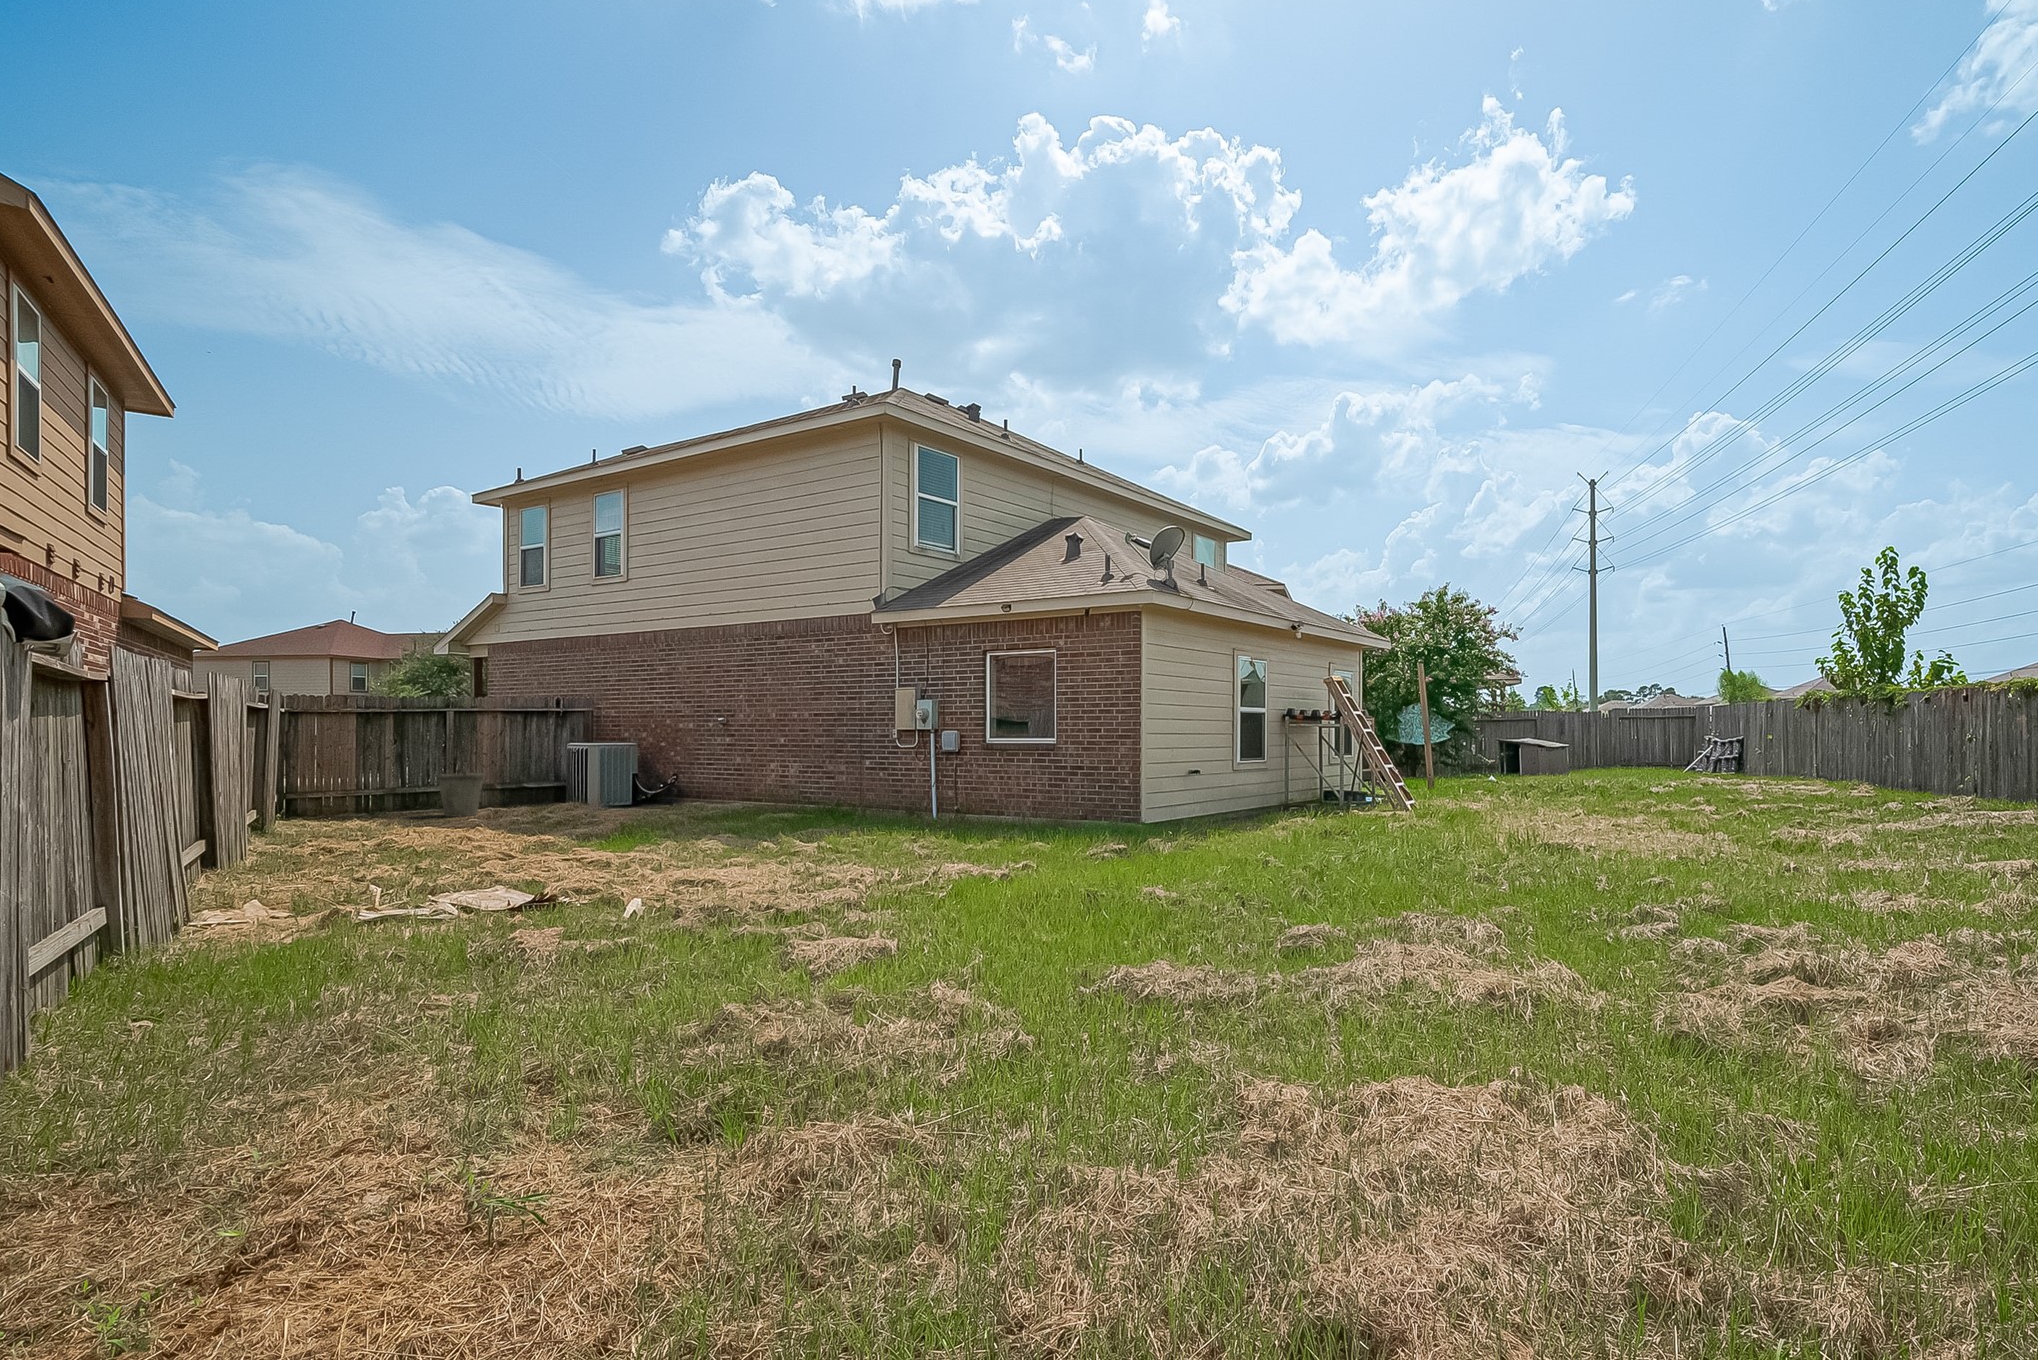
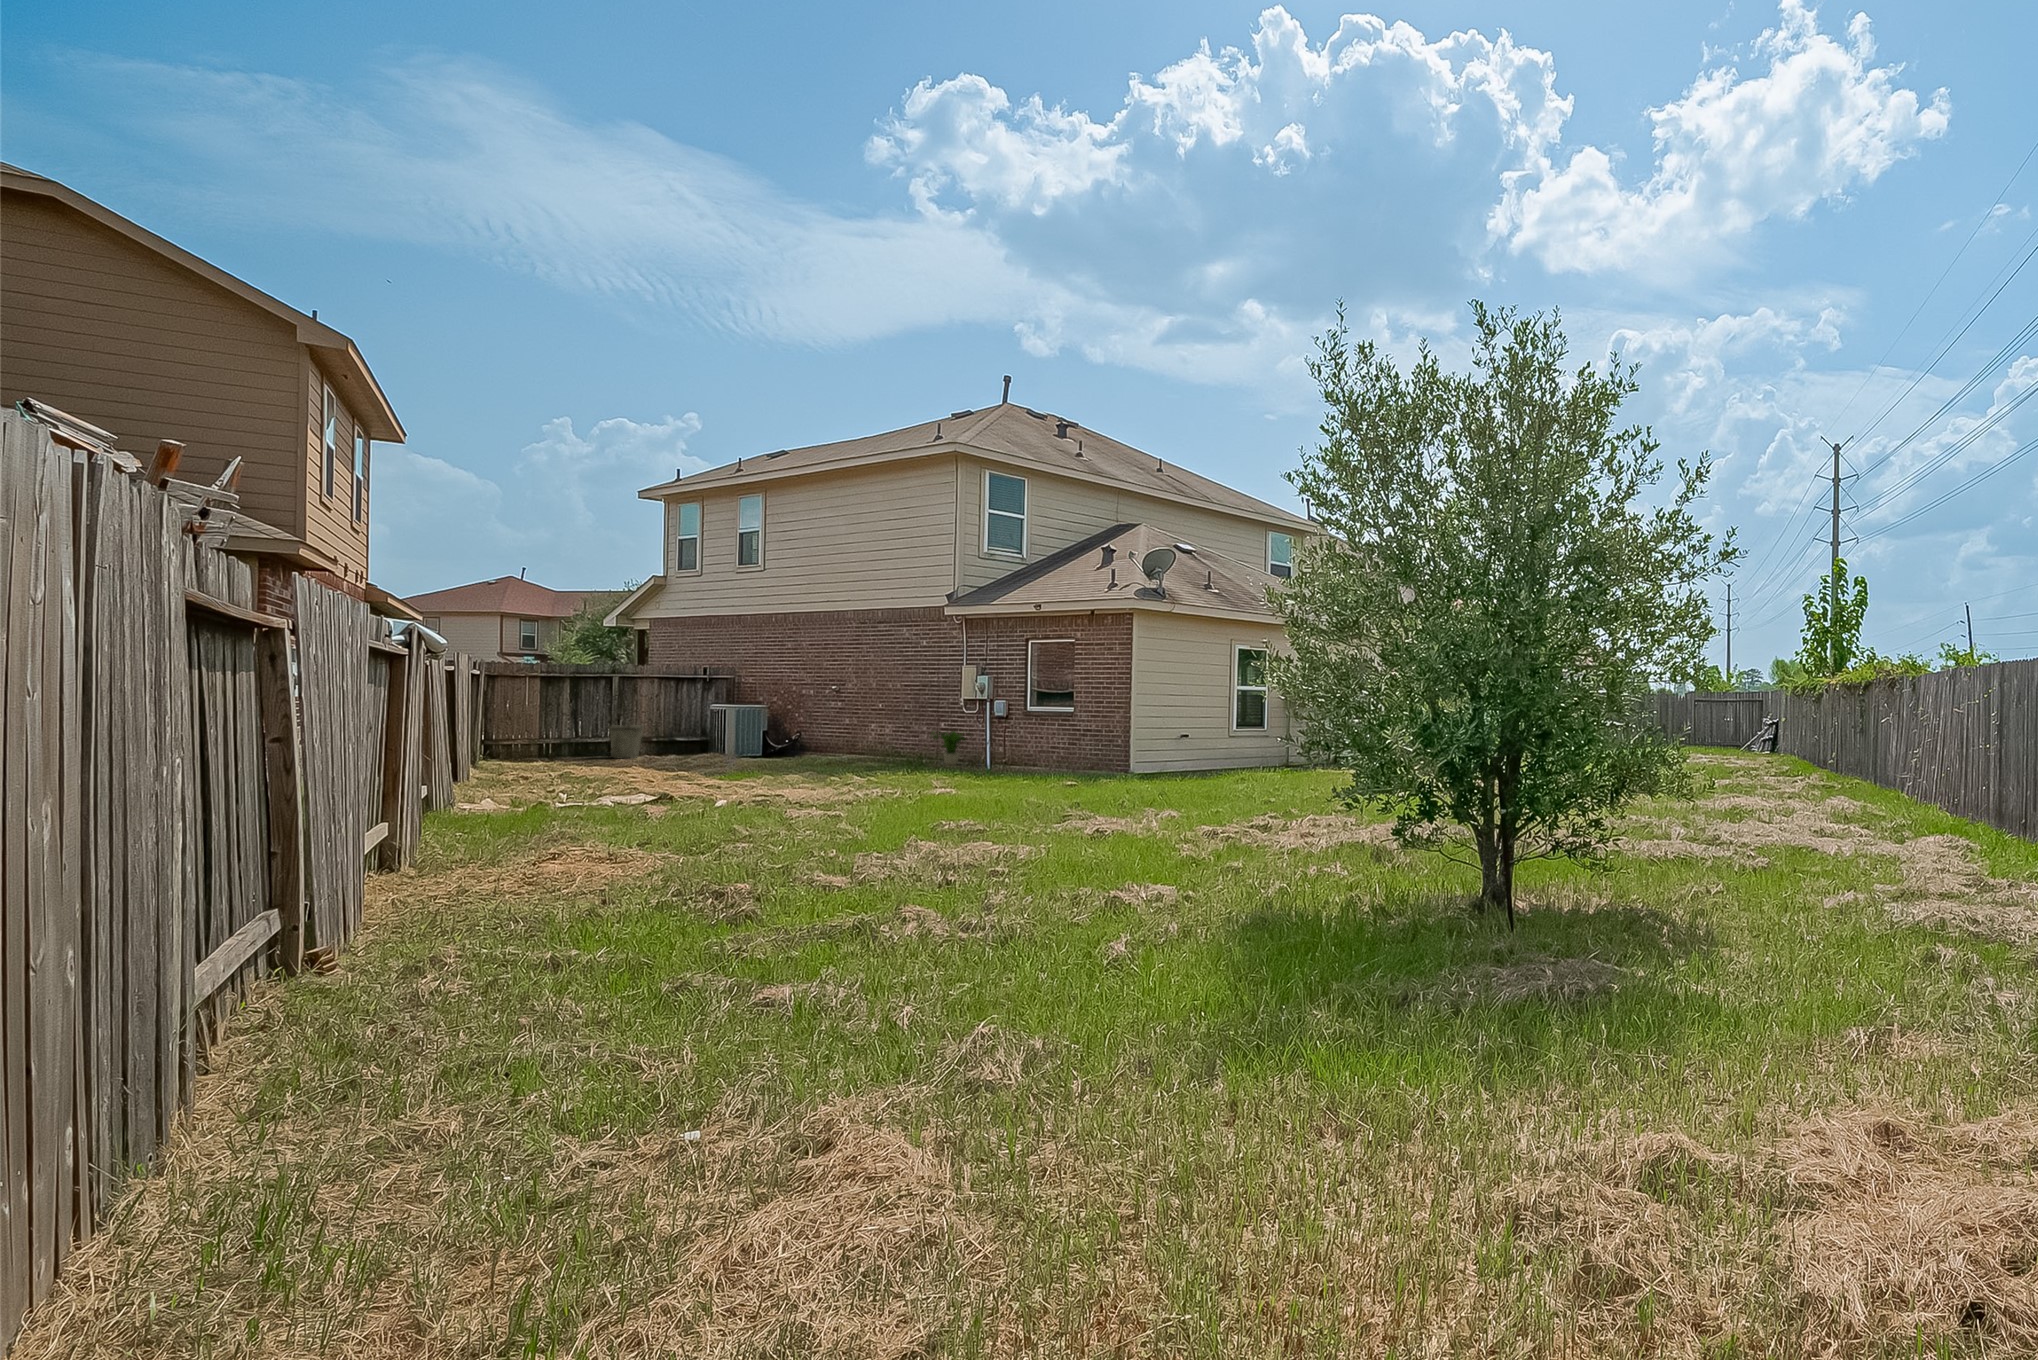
potted plant: none [863,769,916,813] -> present [931,731,966,765]

